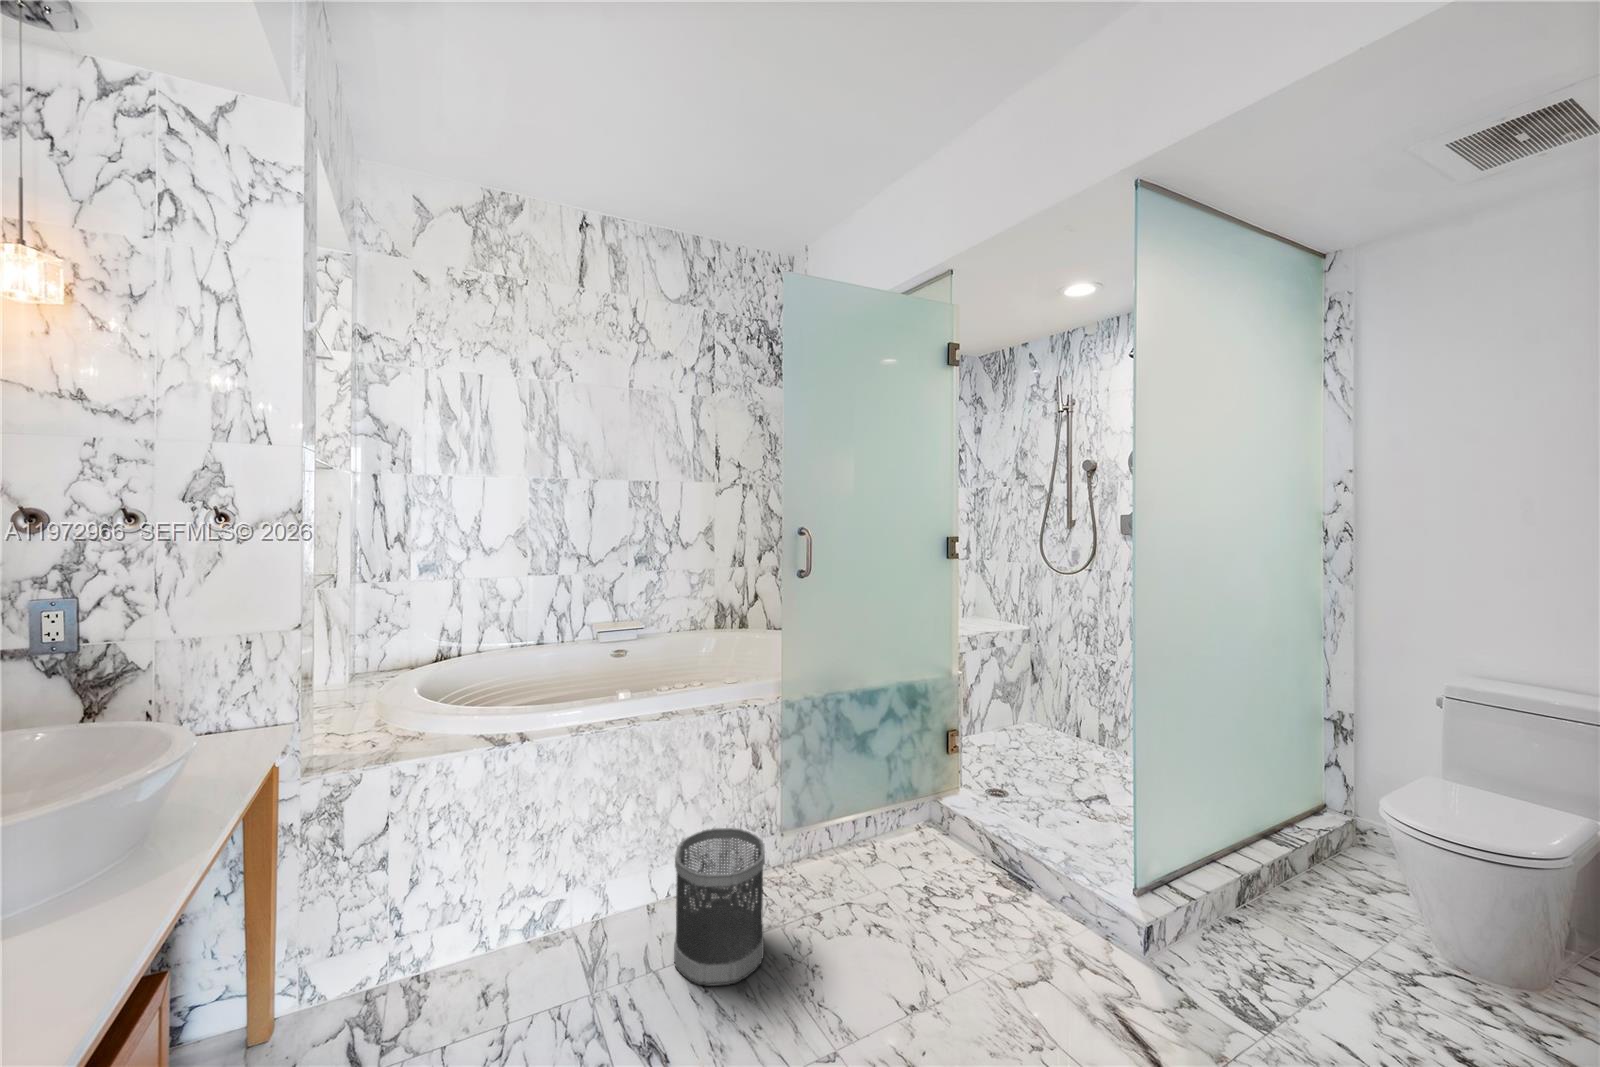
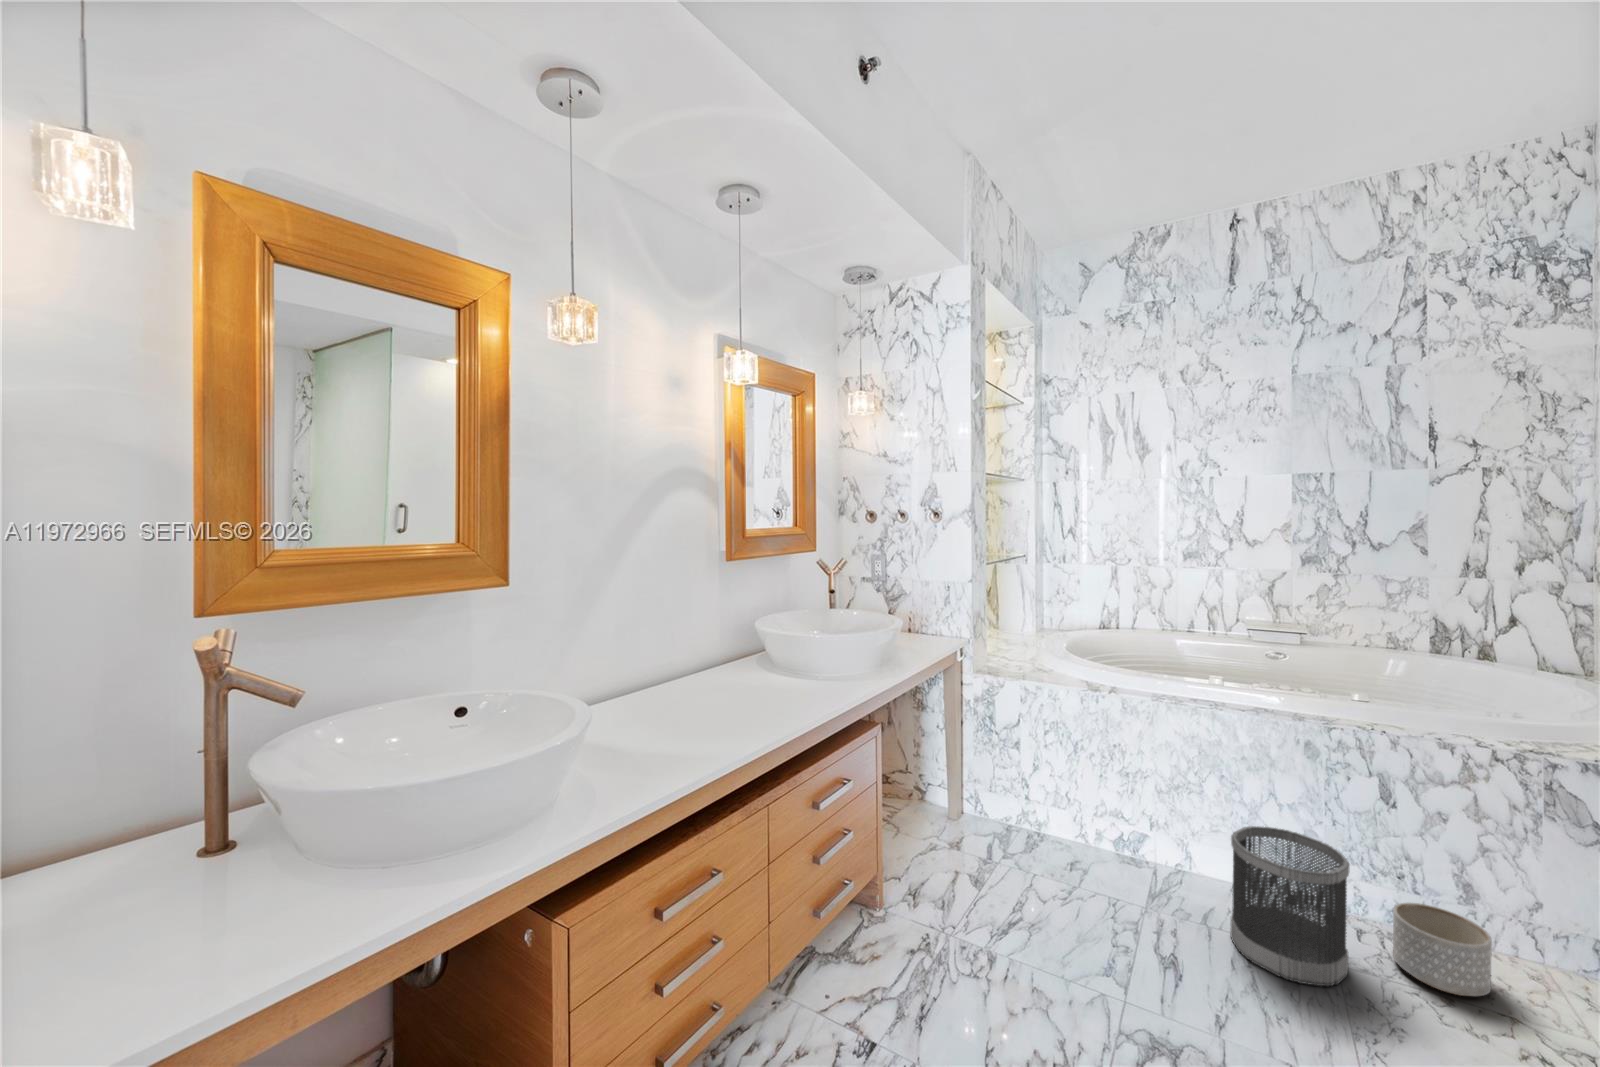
planter: none [772,840,828,911] -> present [1393,903,1492,996]

